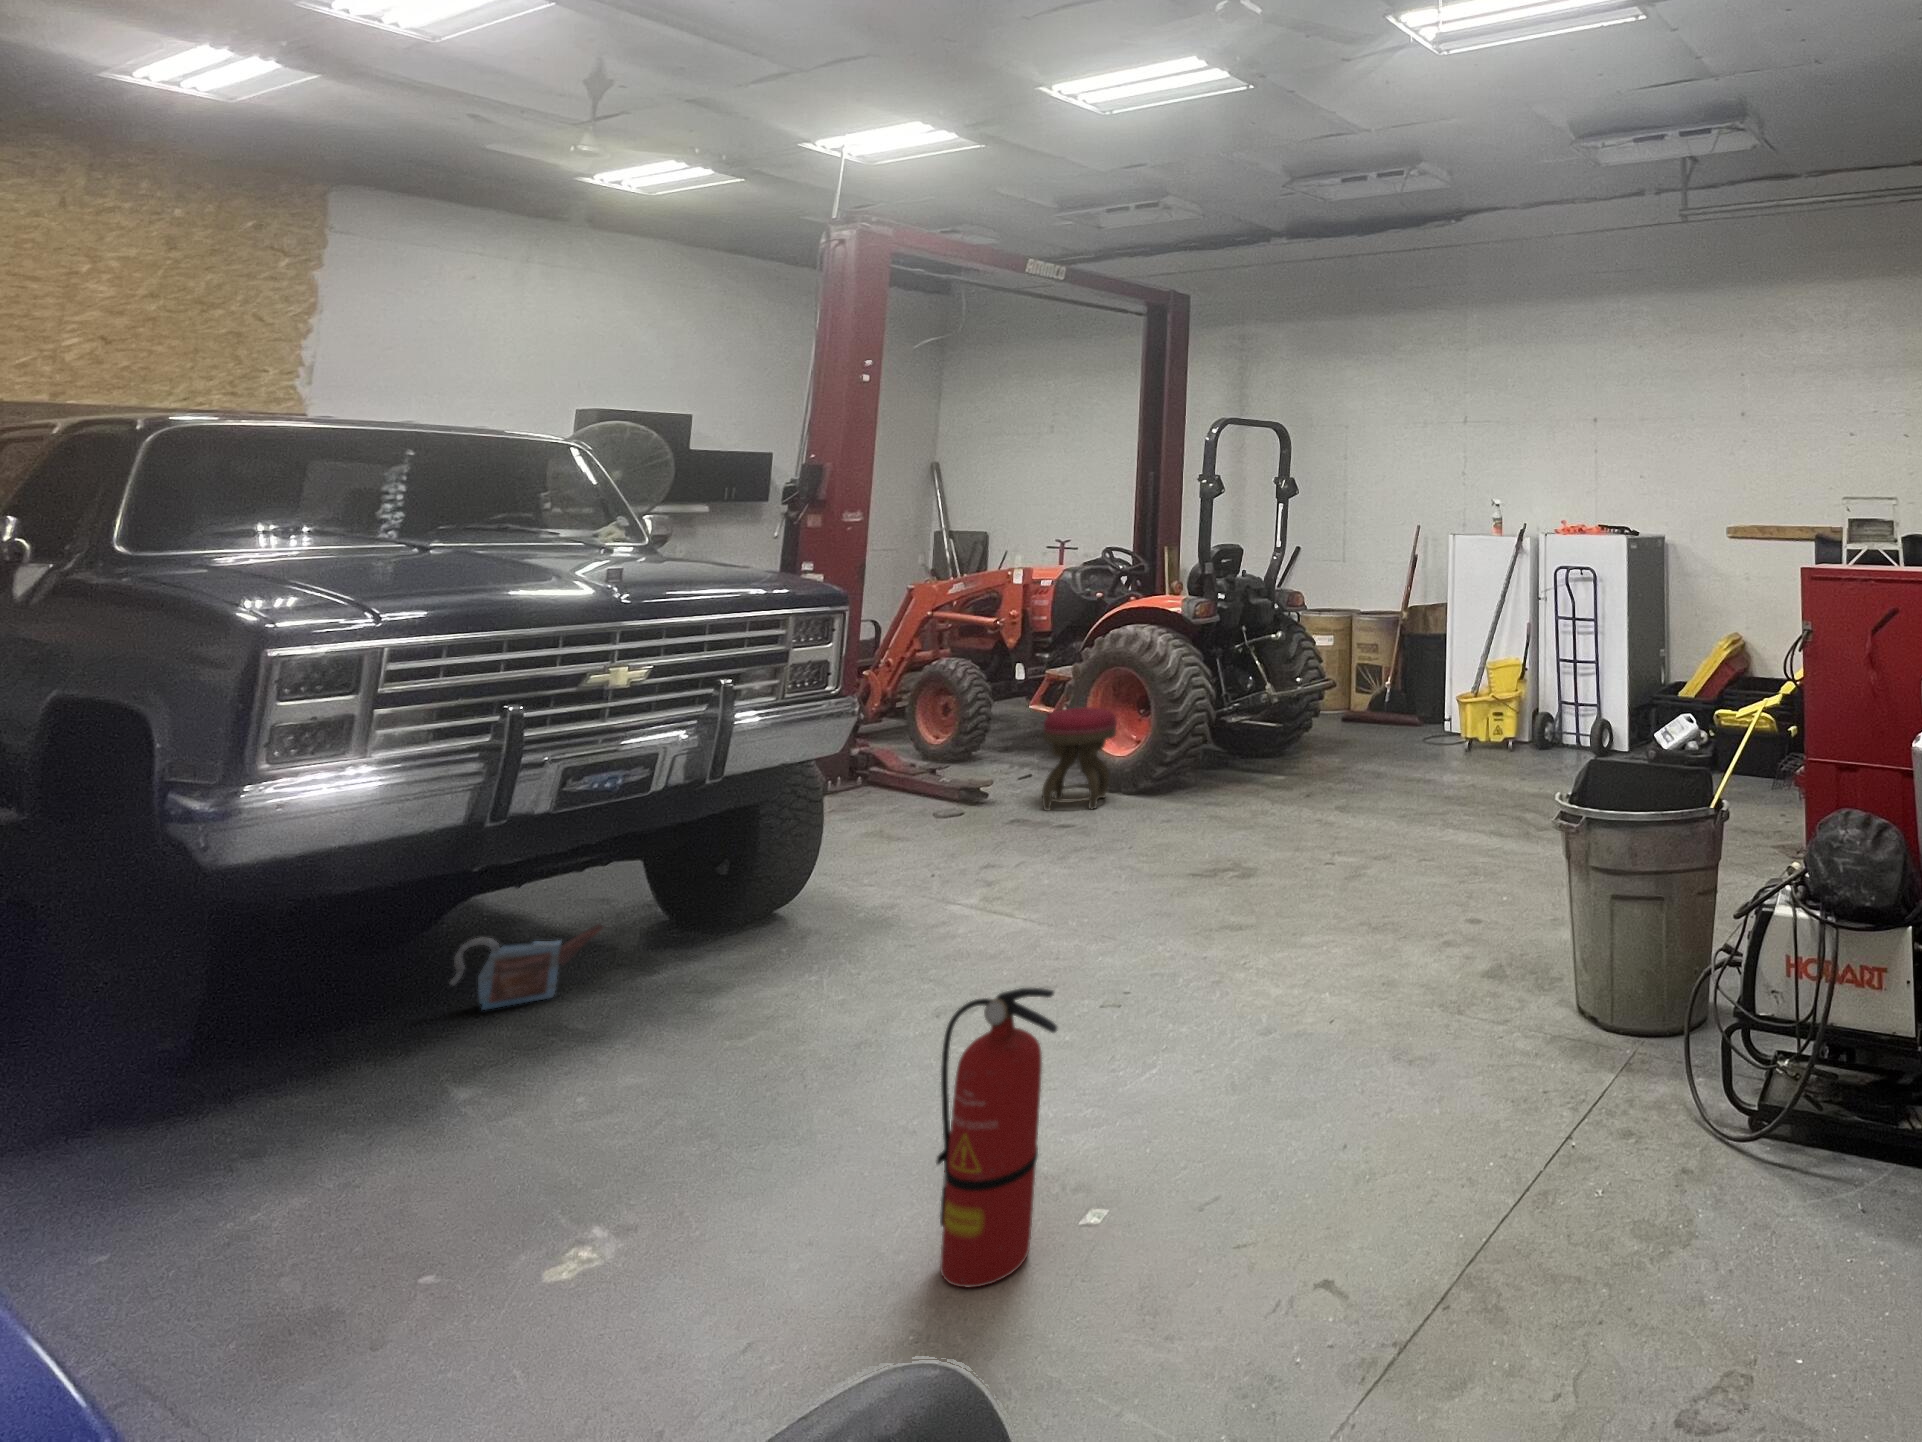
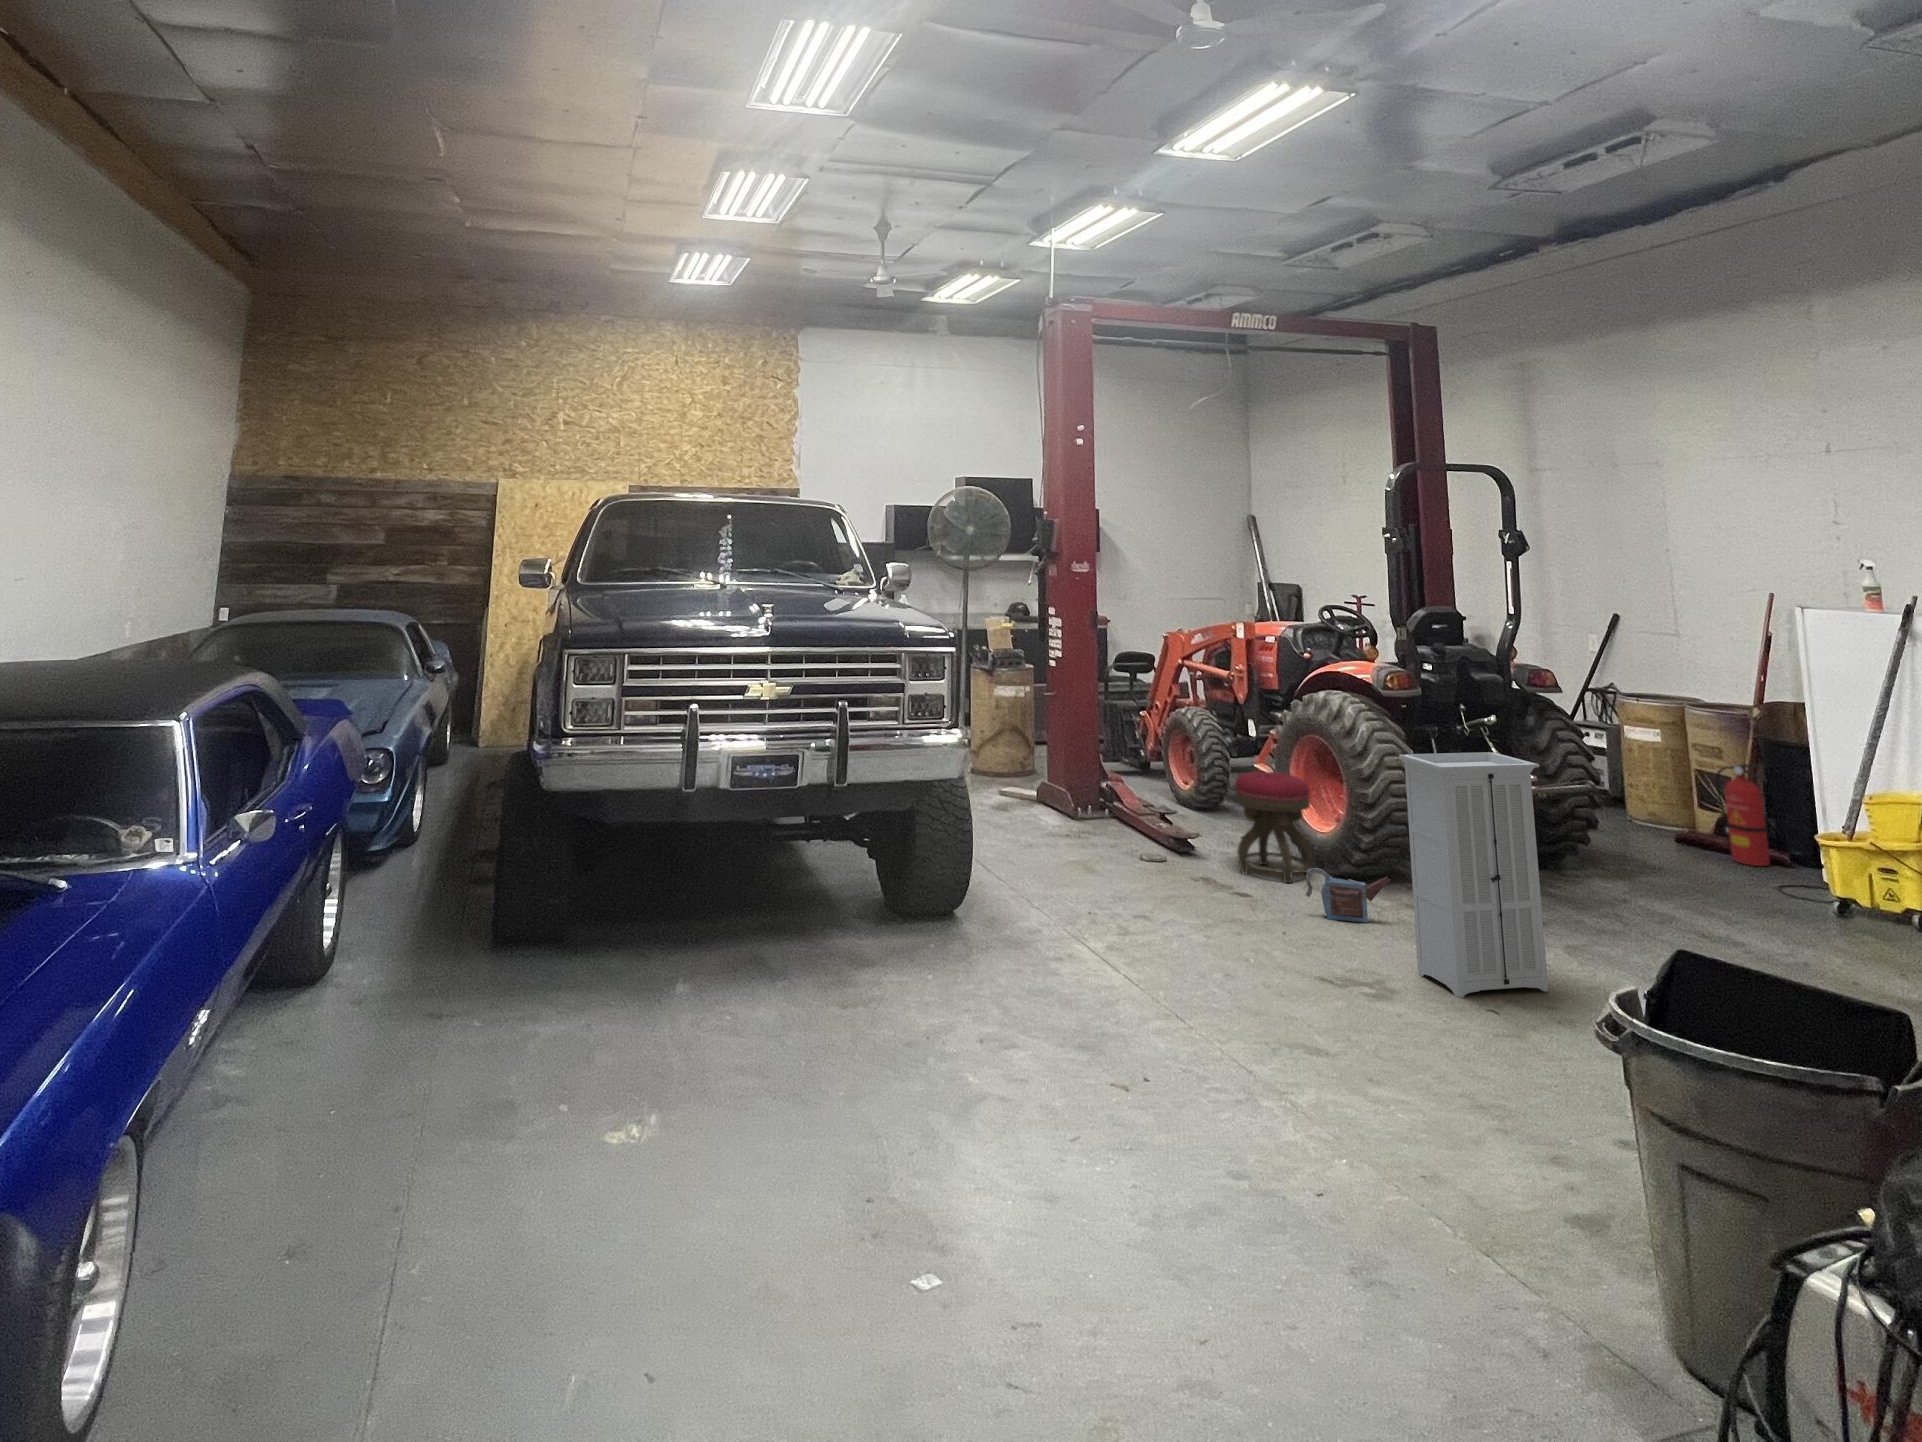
storage cabinet: none [1251,654,1356,861] -> present [1399,749,1548,998]
watering can: present [450,924,604,1010] -> present [1306,868,1391,923]
fire extinguisher: present [937,988,1057,1287] -> present [1716,764,1770,866]

